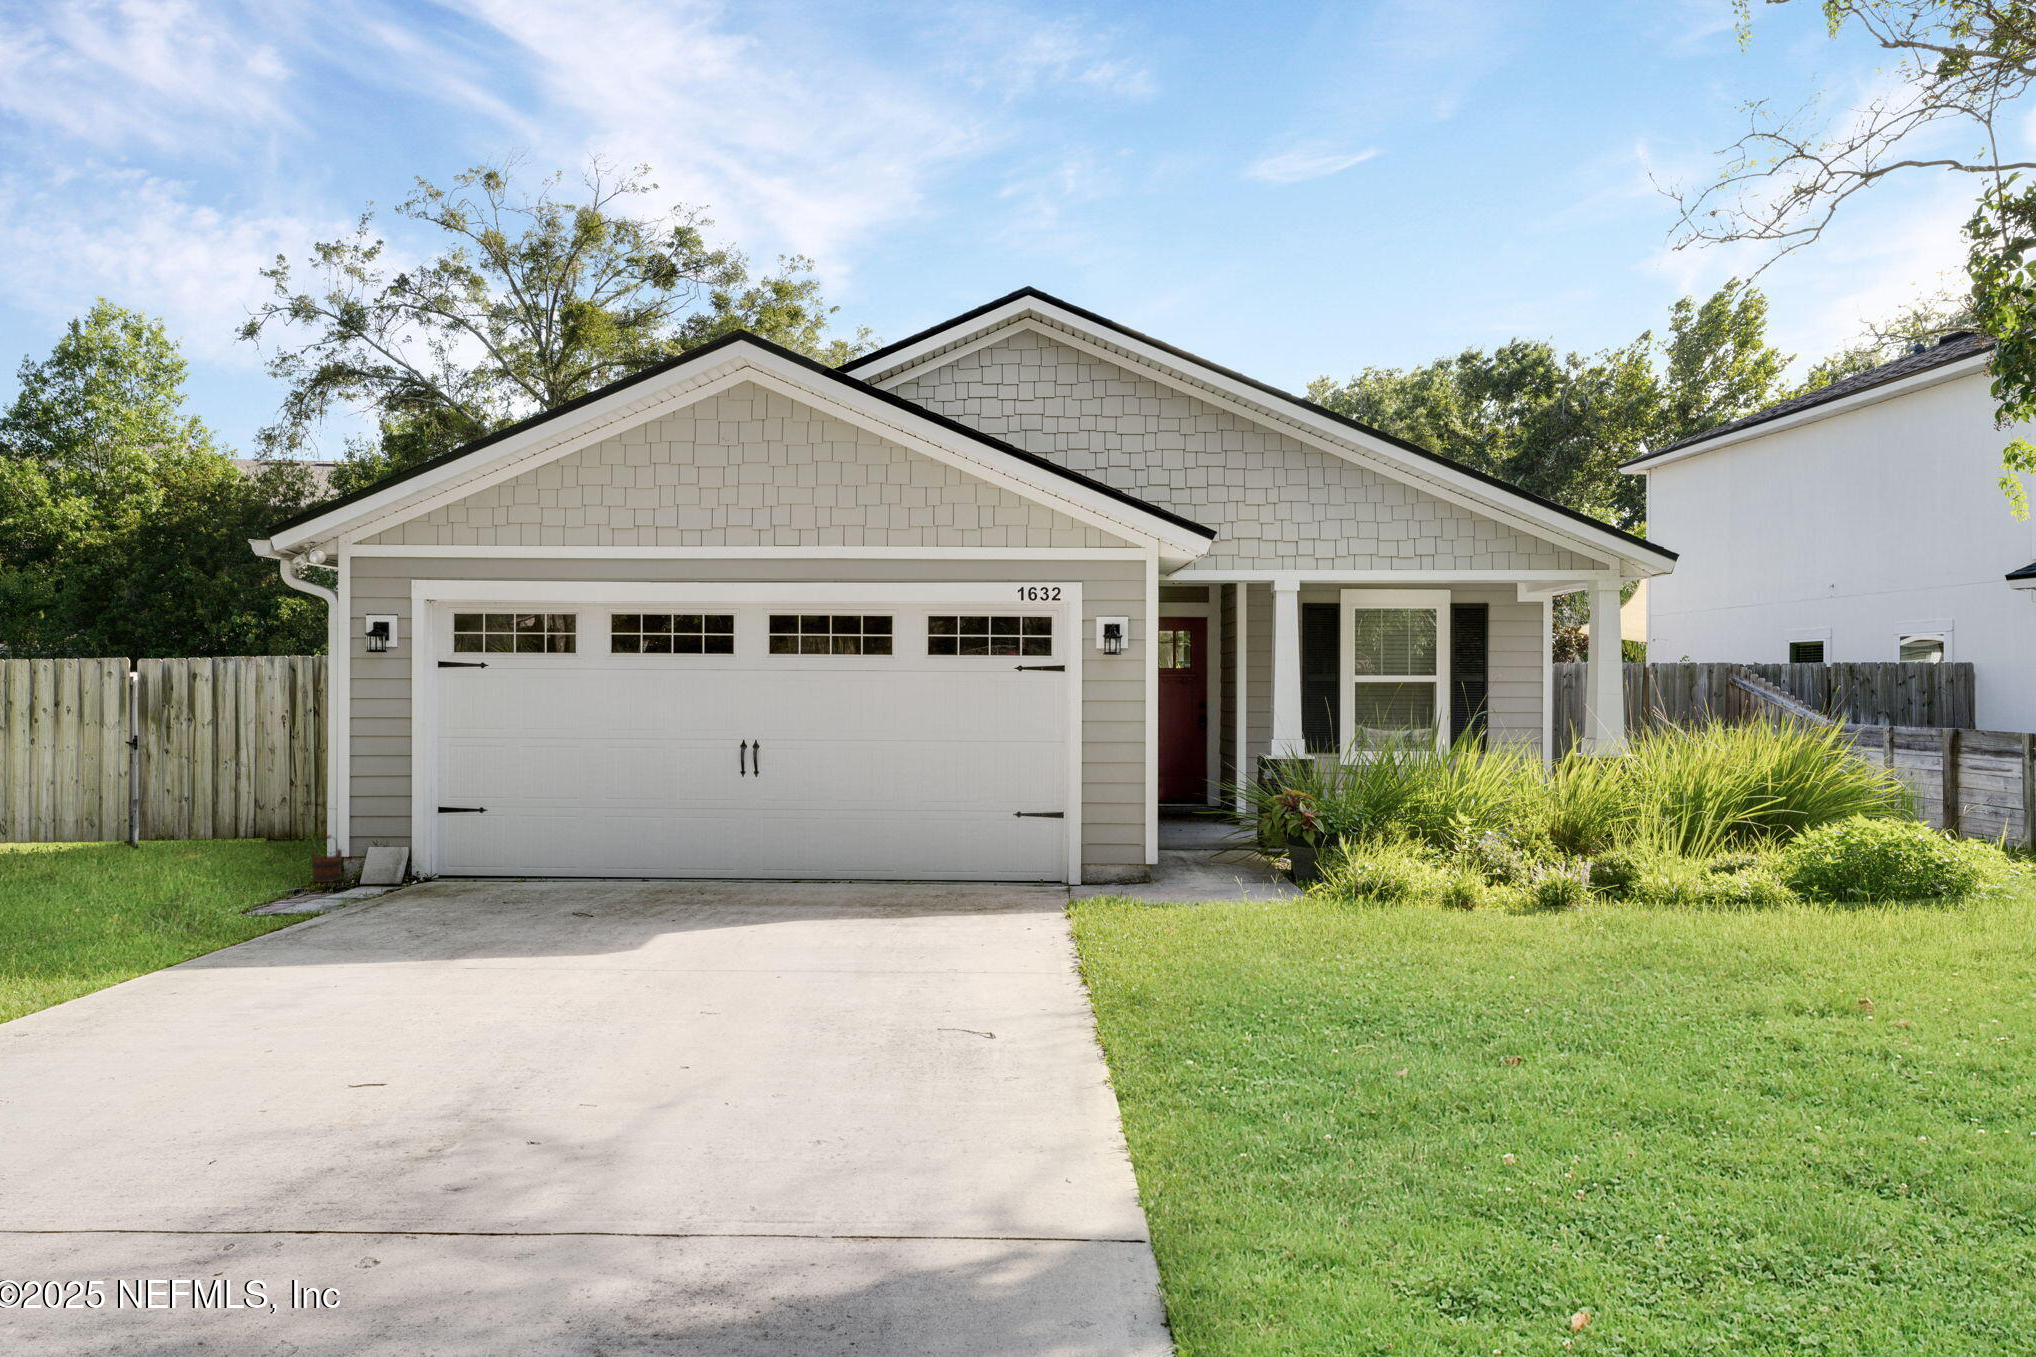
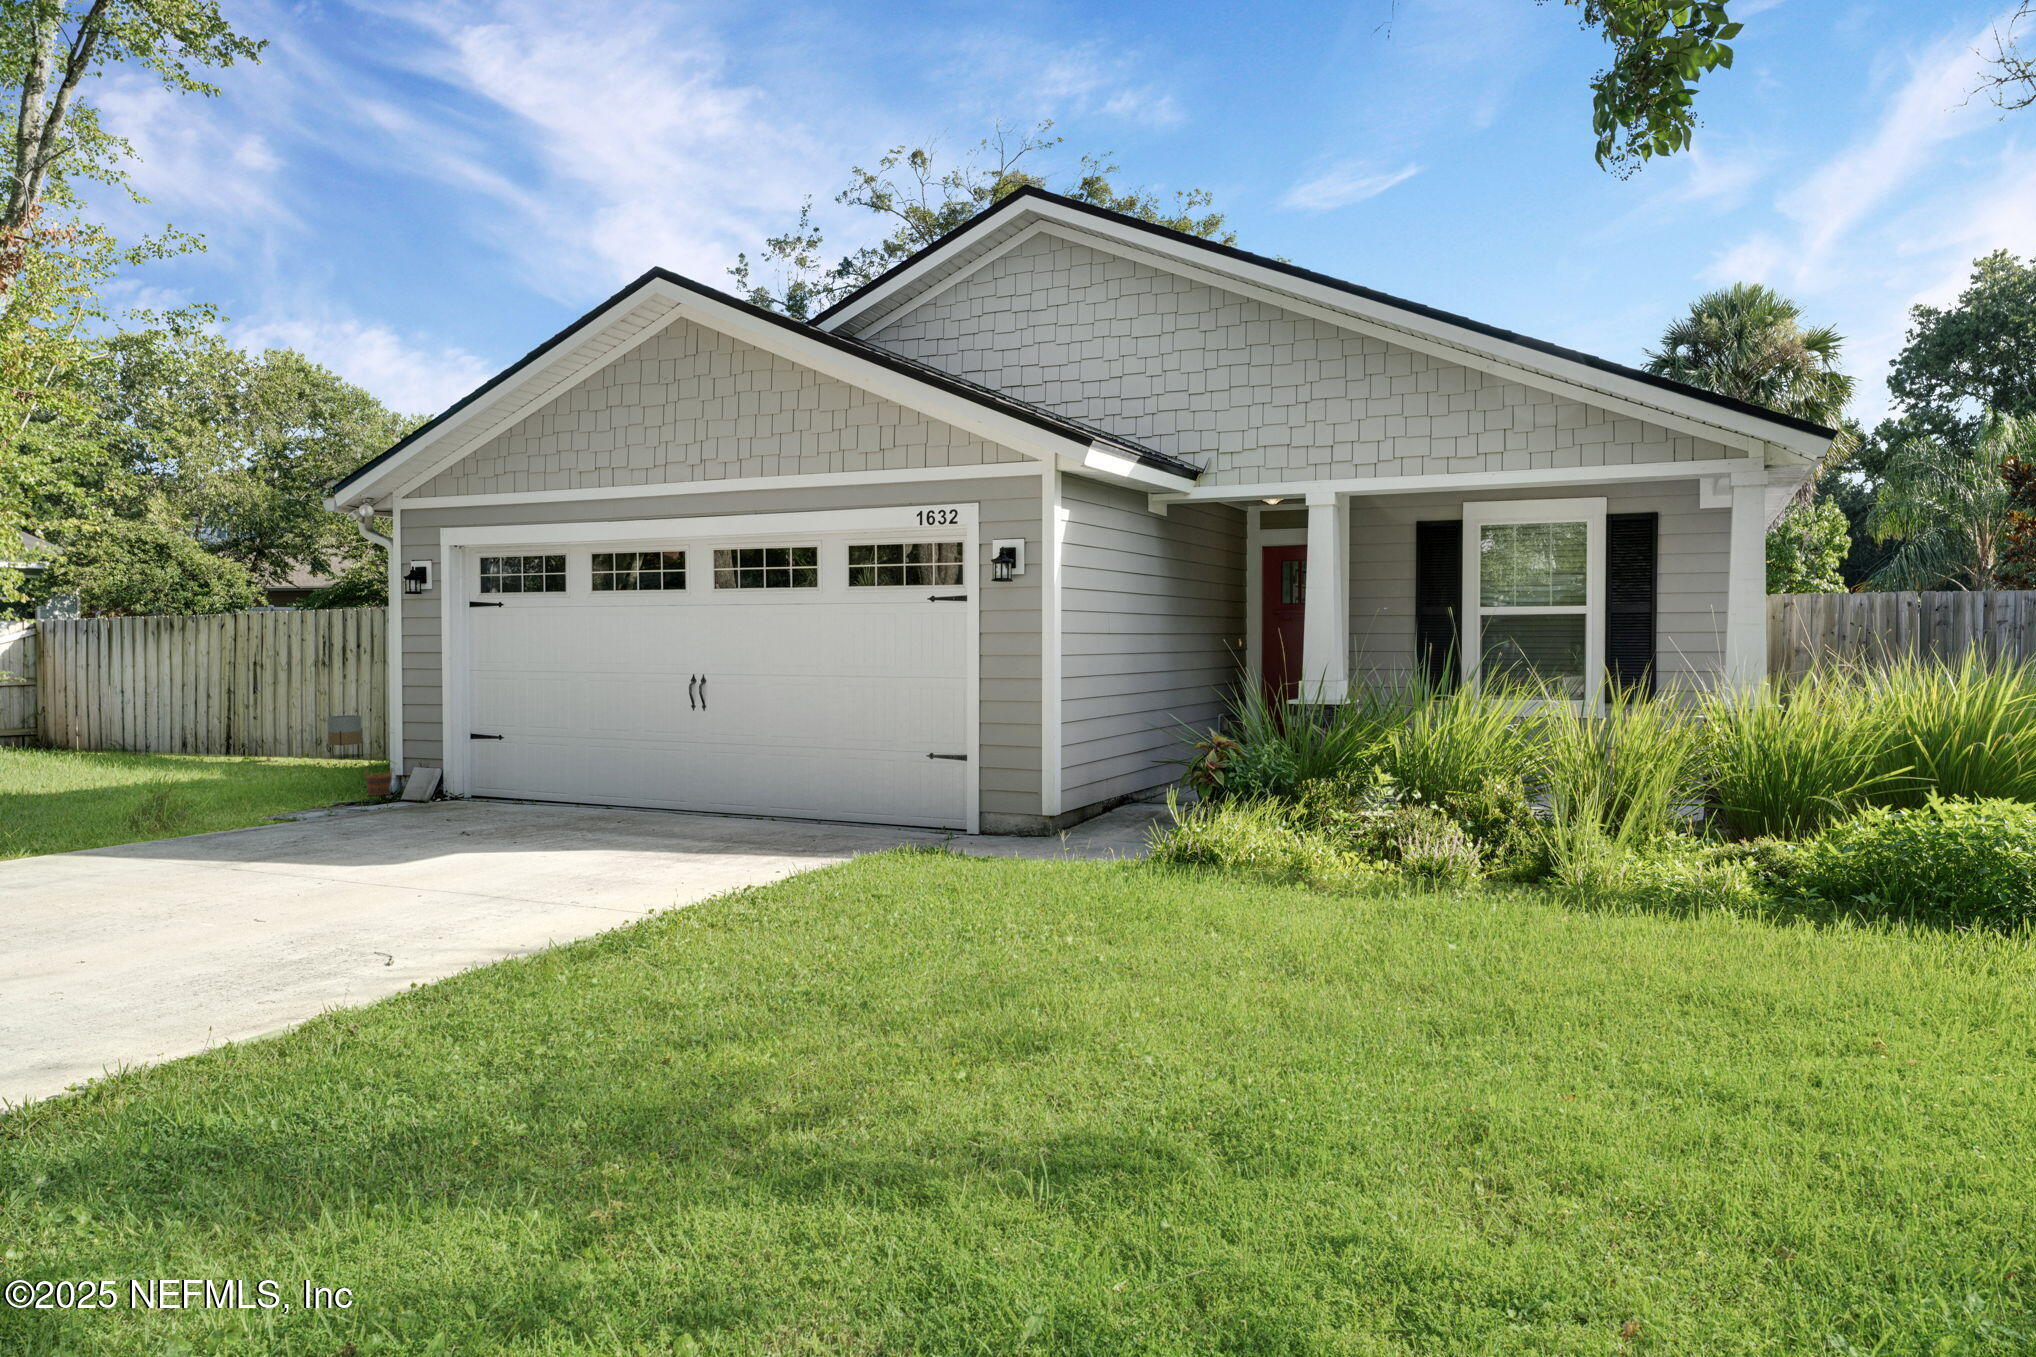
planter: none [98,785,141,839] -> present [327,715,363,759]

